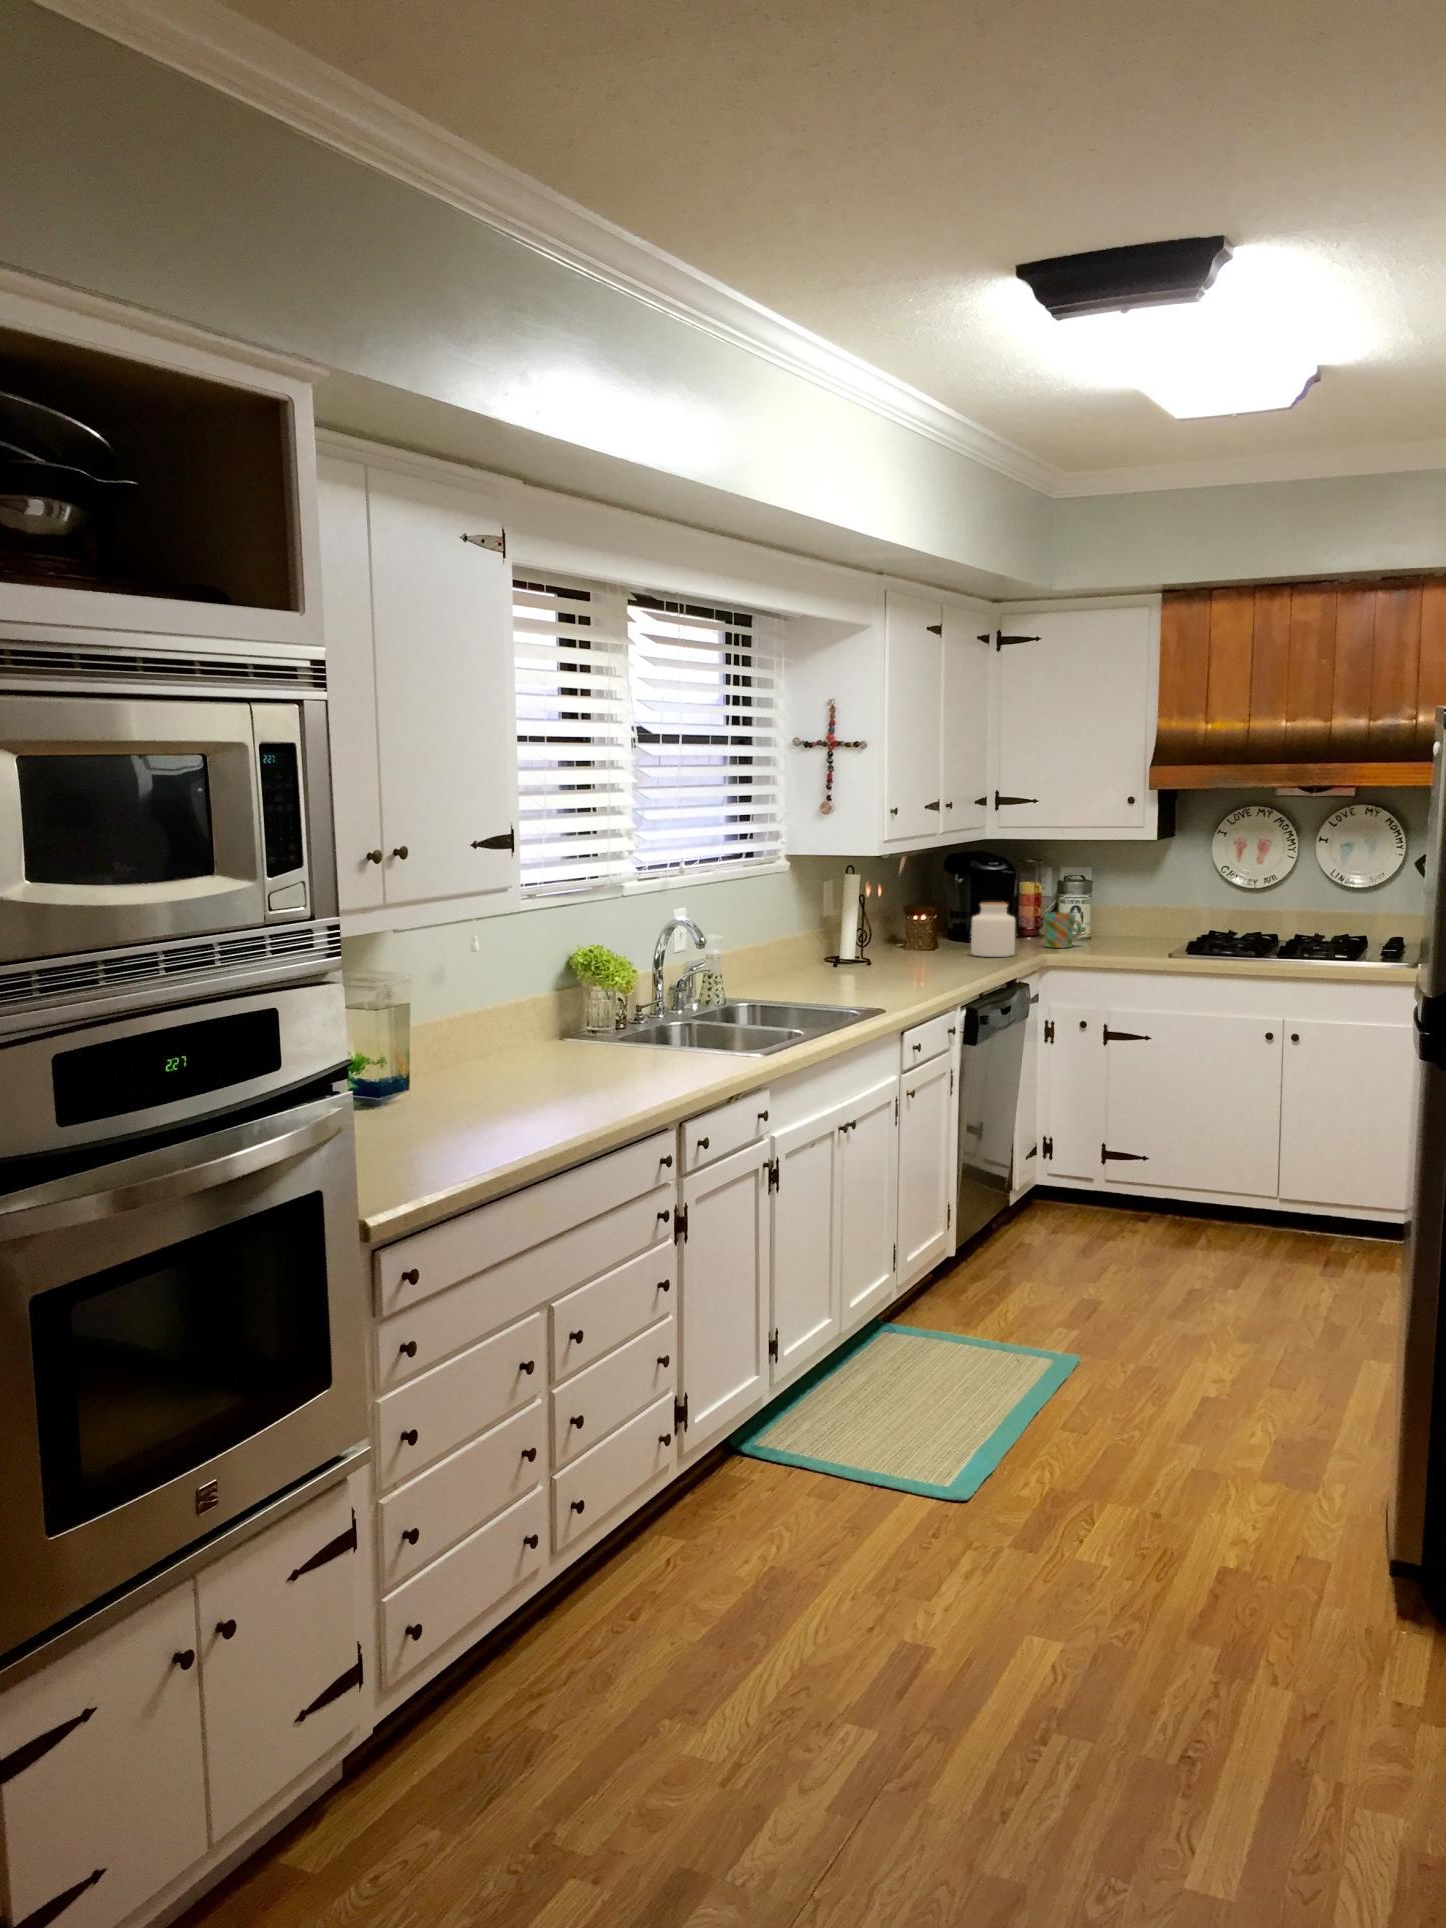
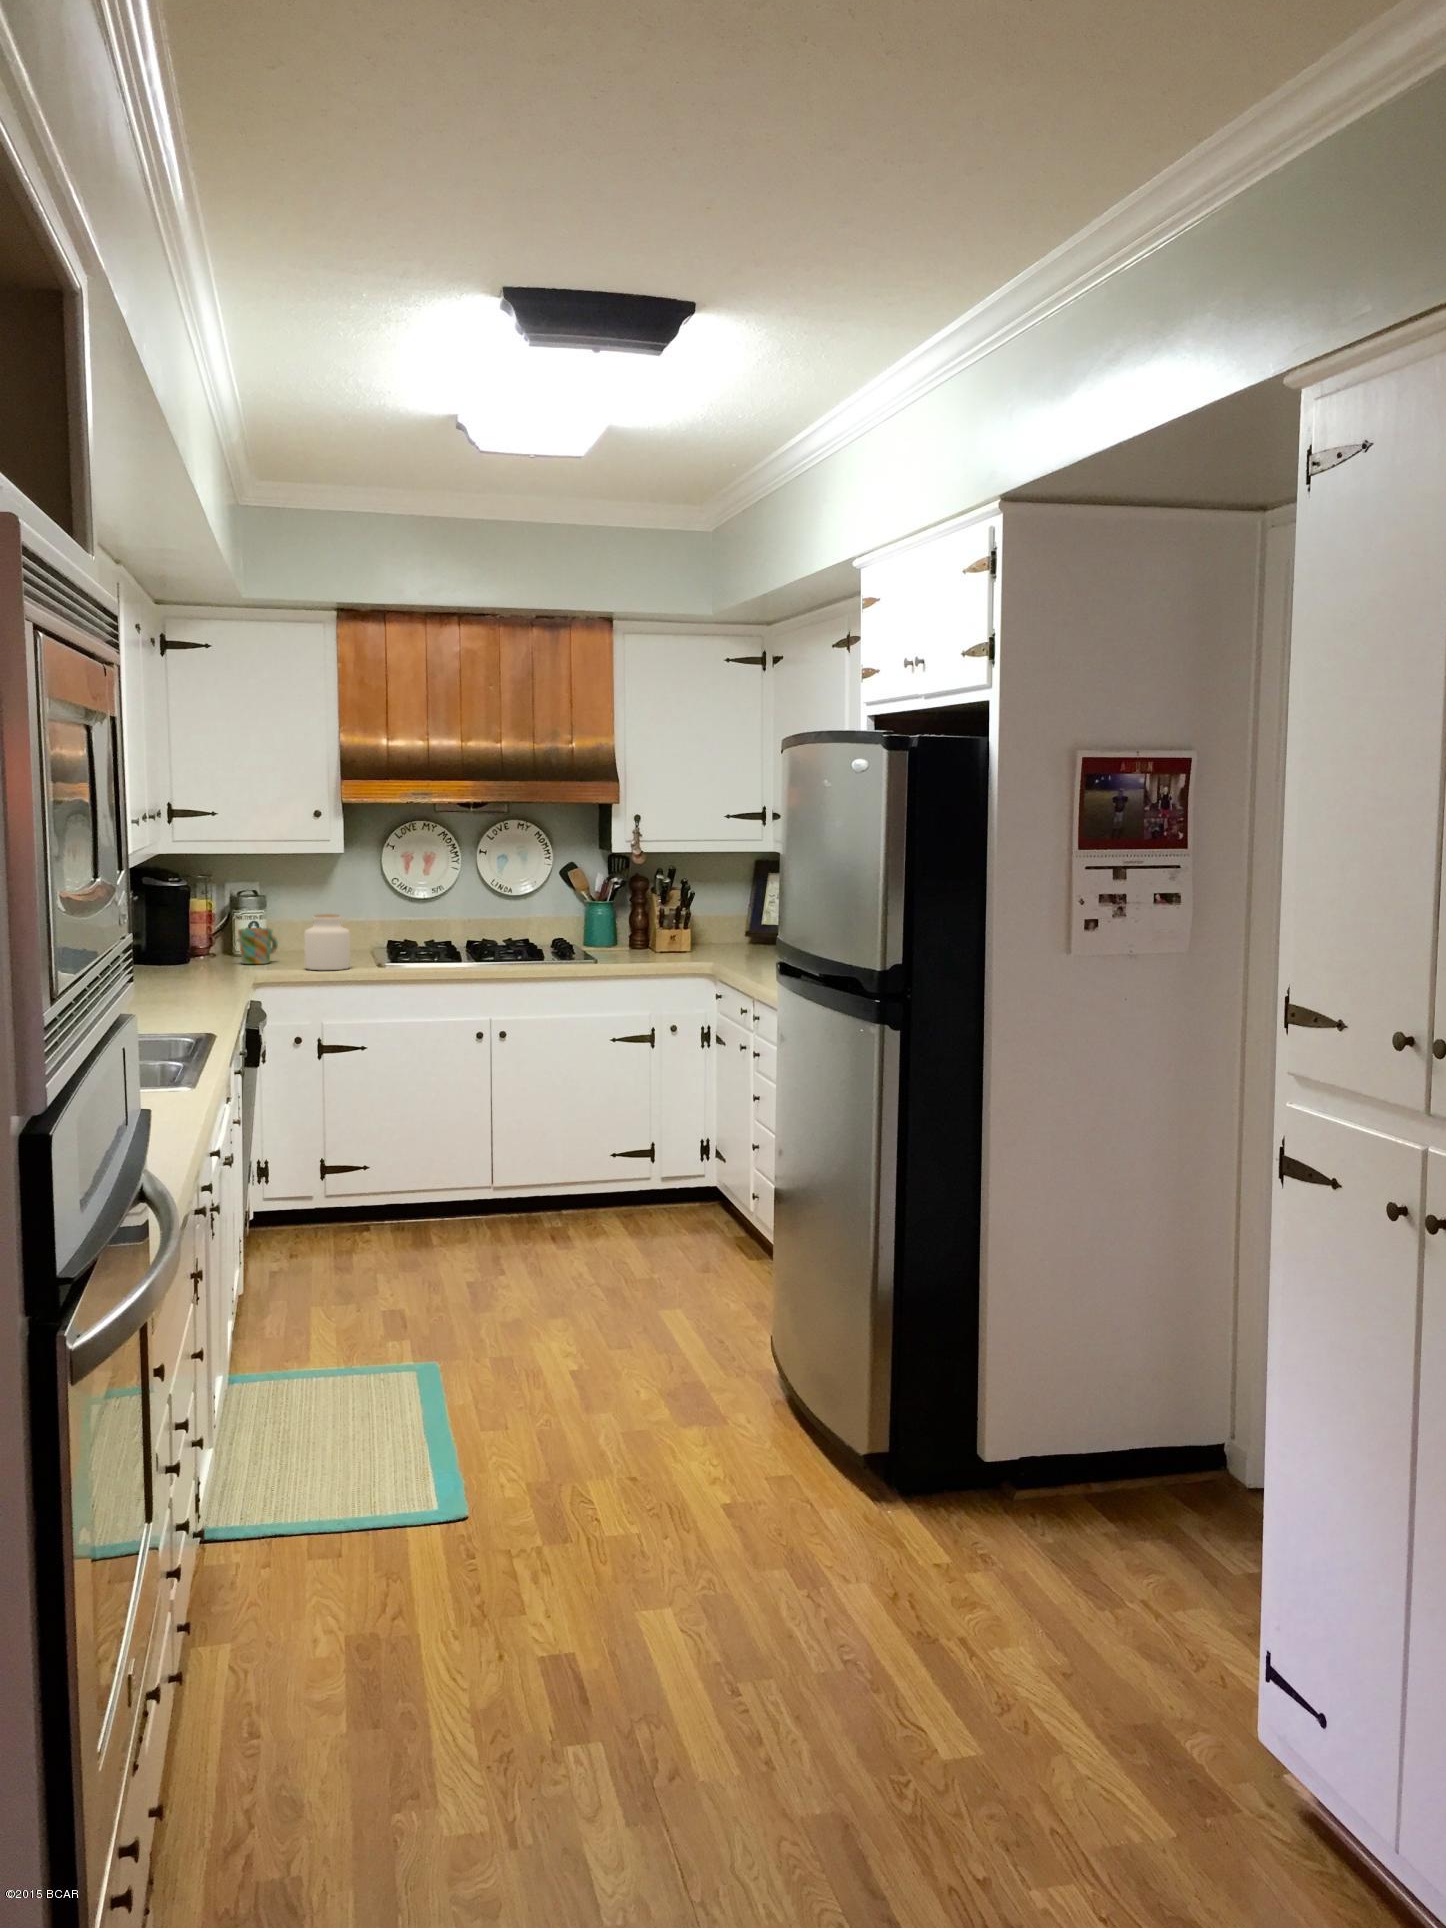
jar: present [971,902,1015,957] -> present [304,914,350,970]

